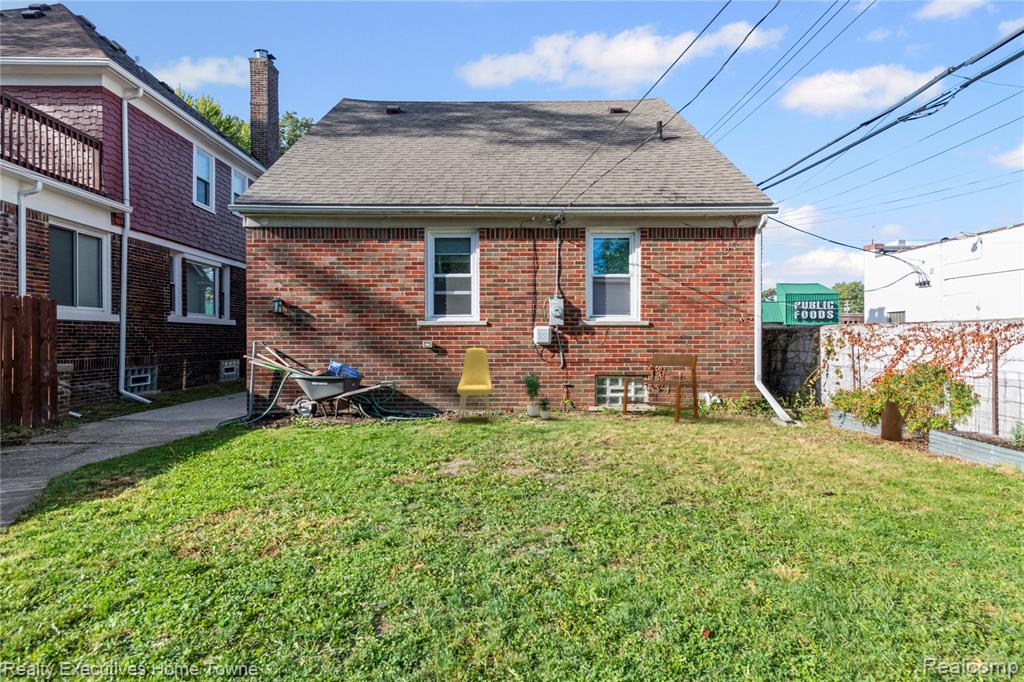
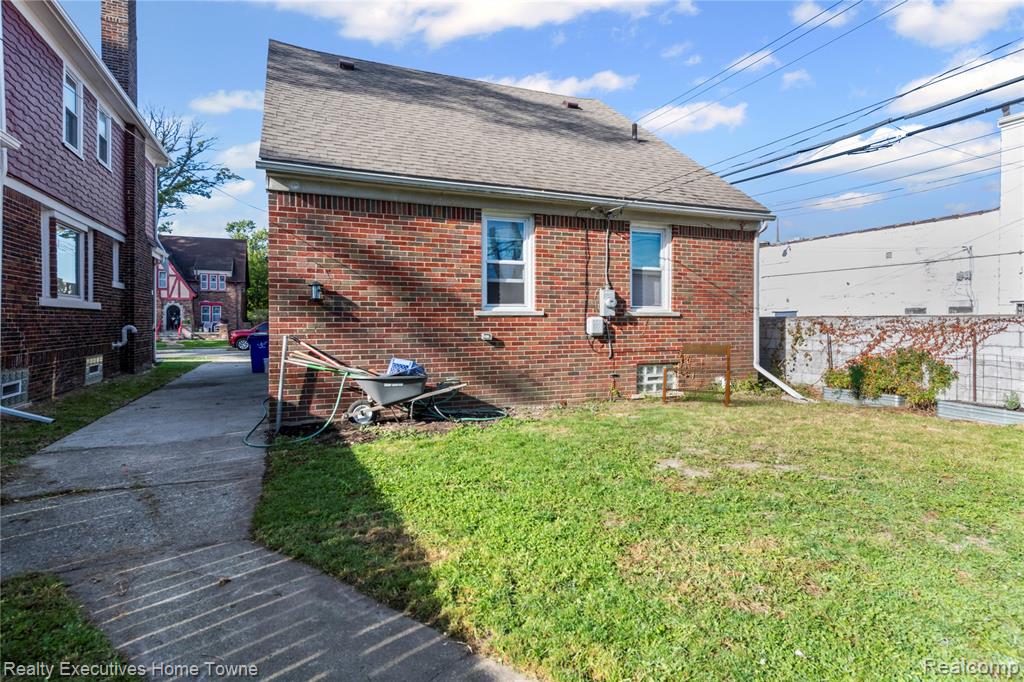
chair: present [457,348,492,421] -> none [526,340,571,419]
potted plant: present [523,374,551,419] -> present [847,364,868,408]
watering can: present [880,401,913,441] -> none [893,380,927,411]

